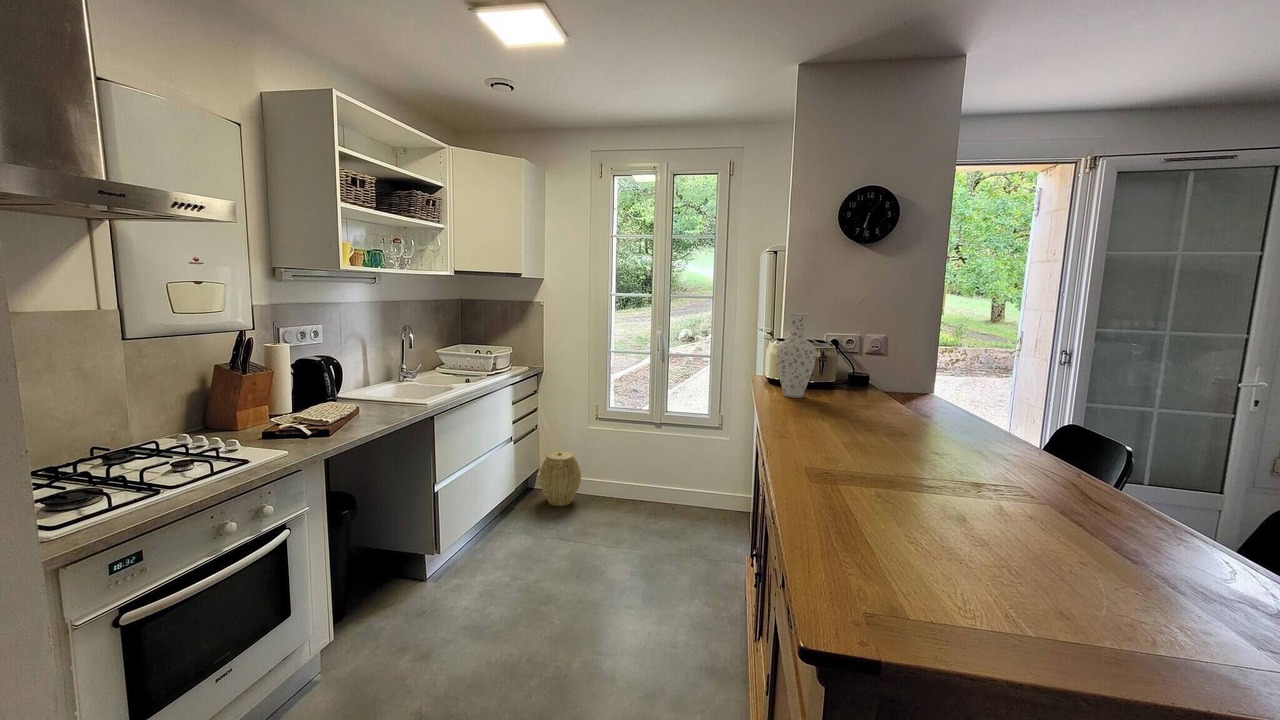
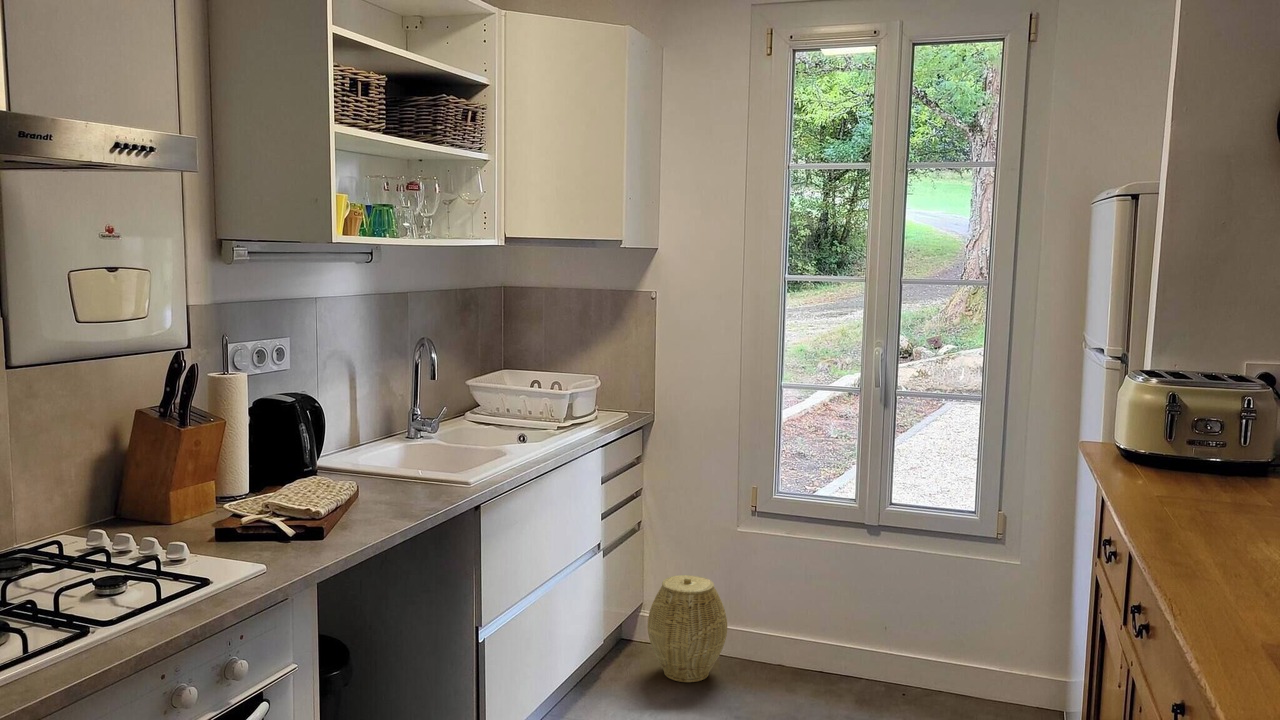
vase: present [776,313,816,398] -> none [1157,317,1245,490]

